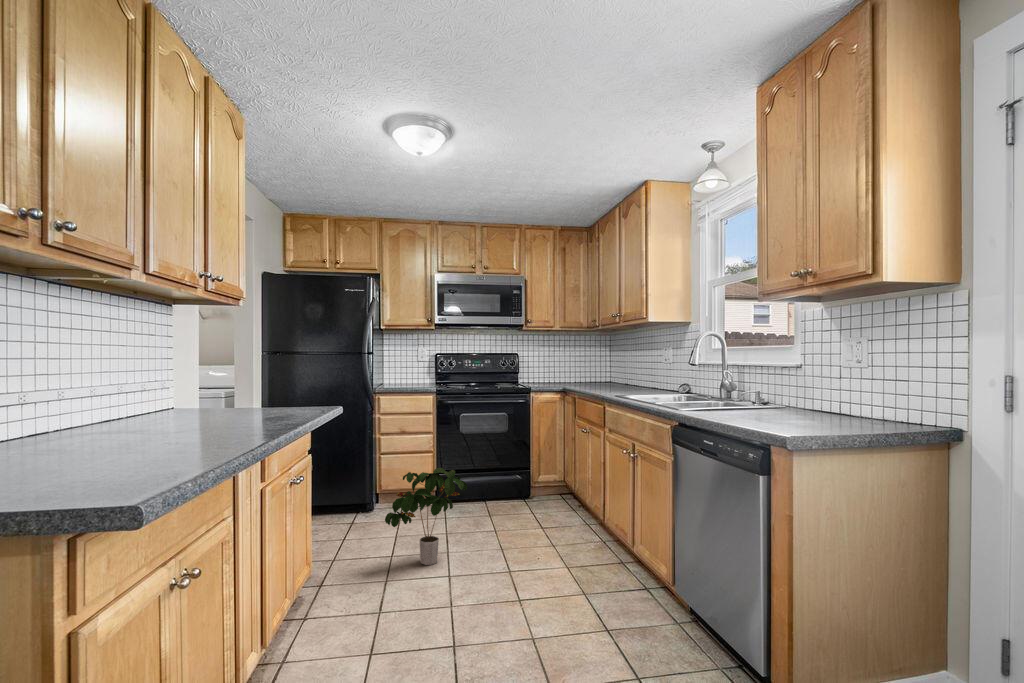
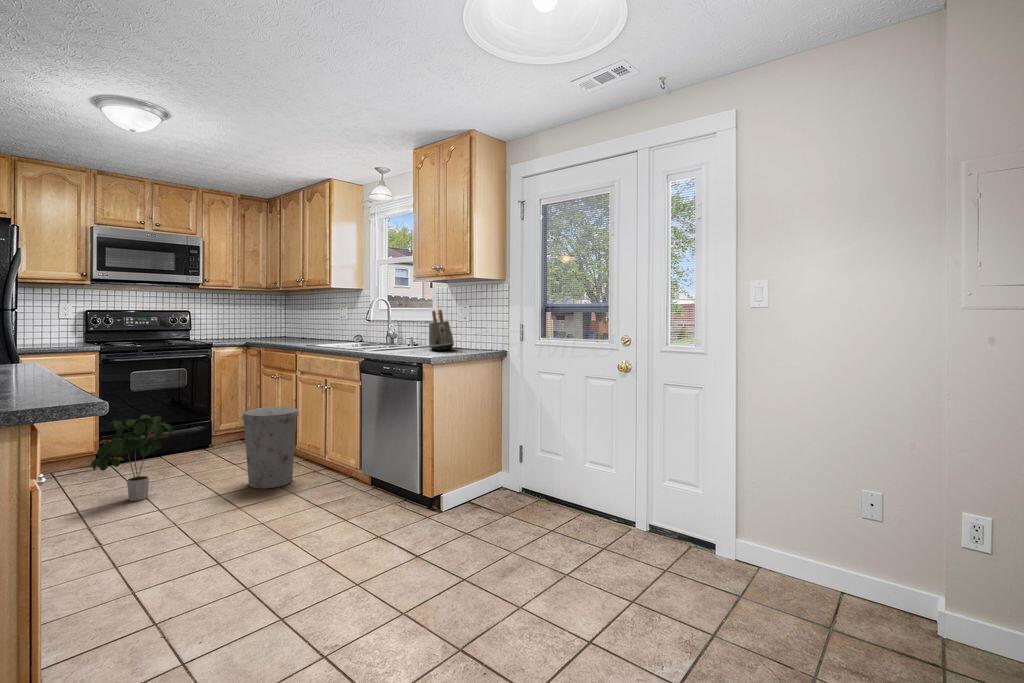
toaster: none [788,345,838,418] -> present [429,310,454,350]
trash can: none [530,473,595,585] -> present [242,407,299,488]

